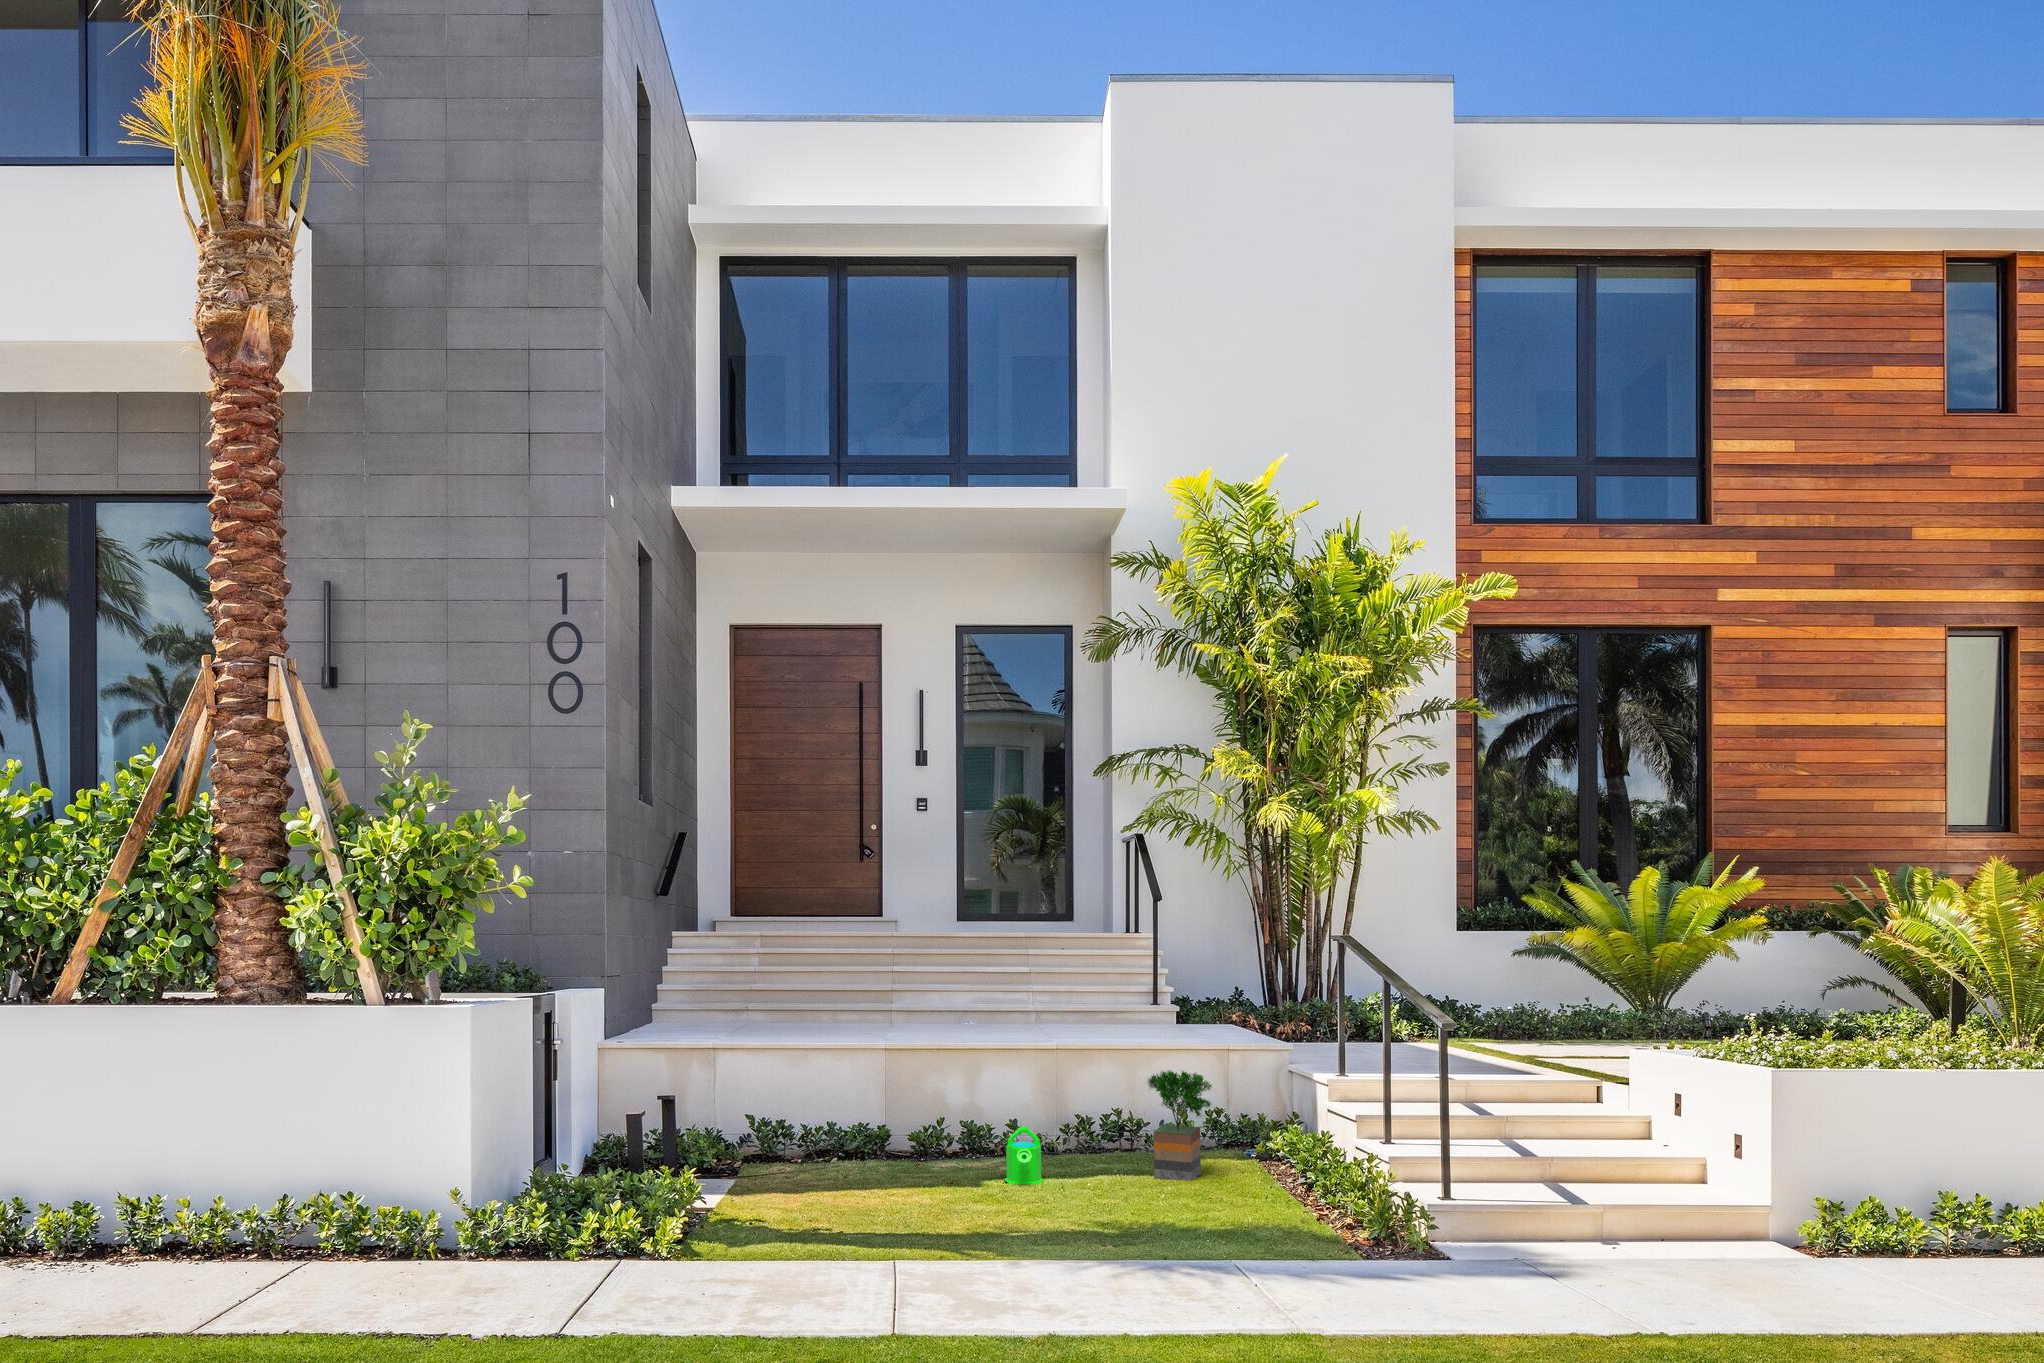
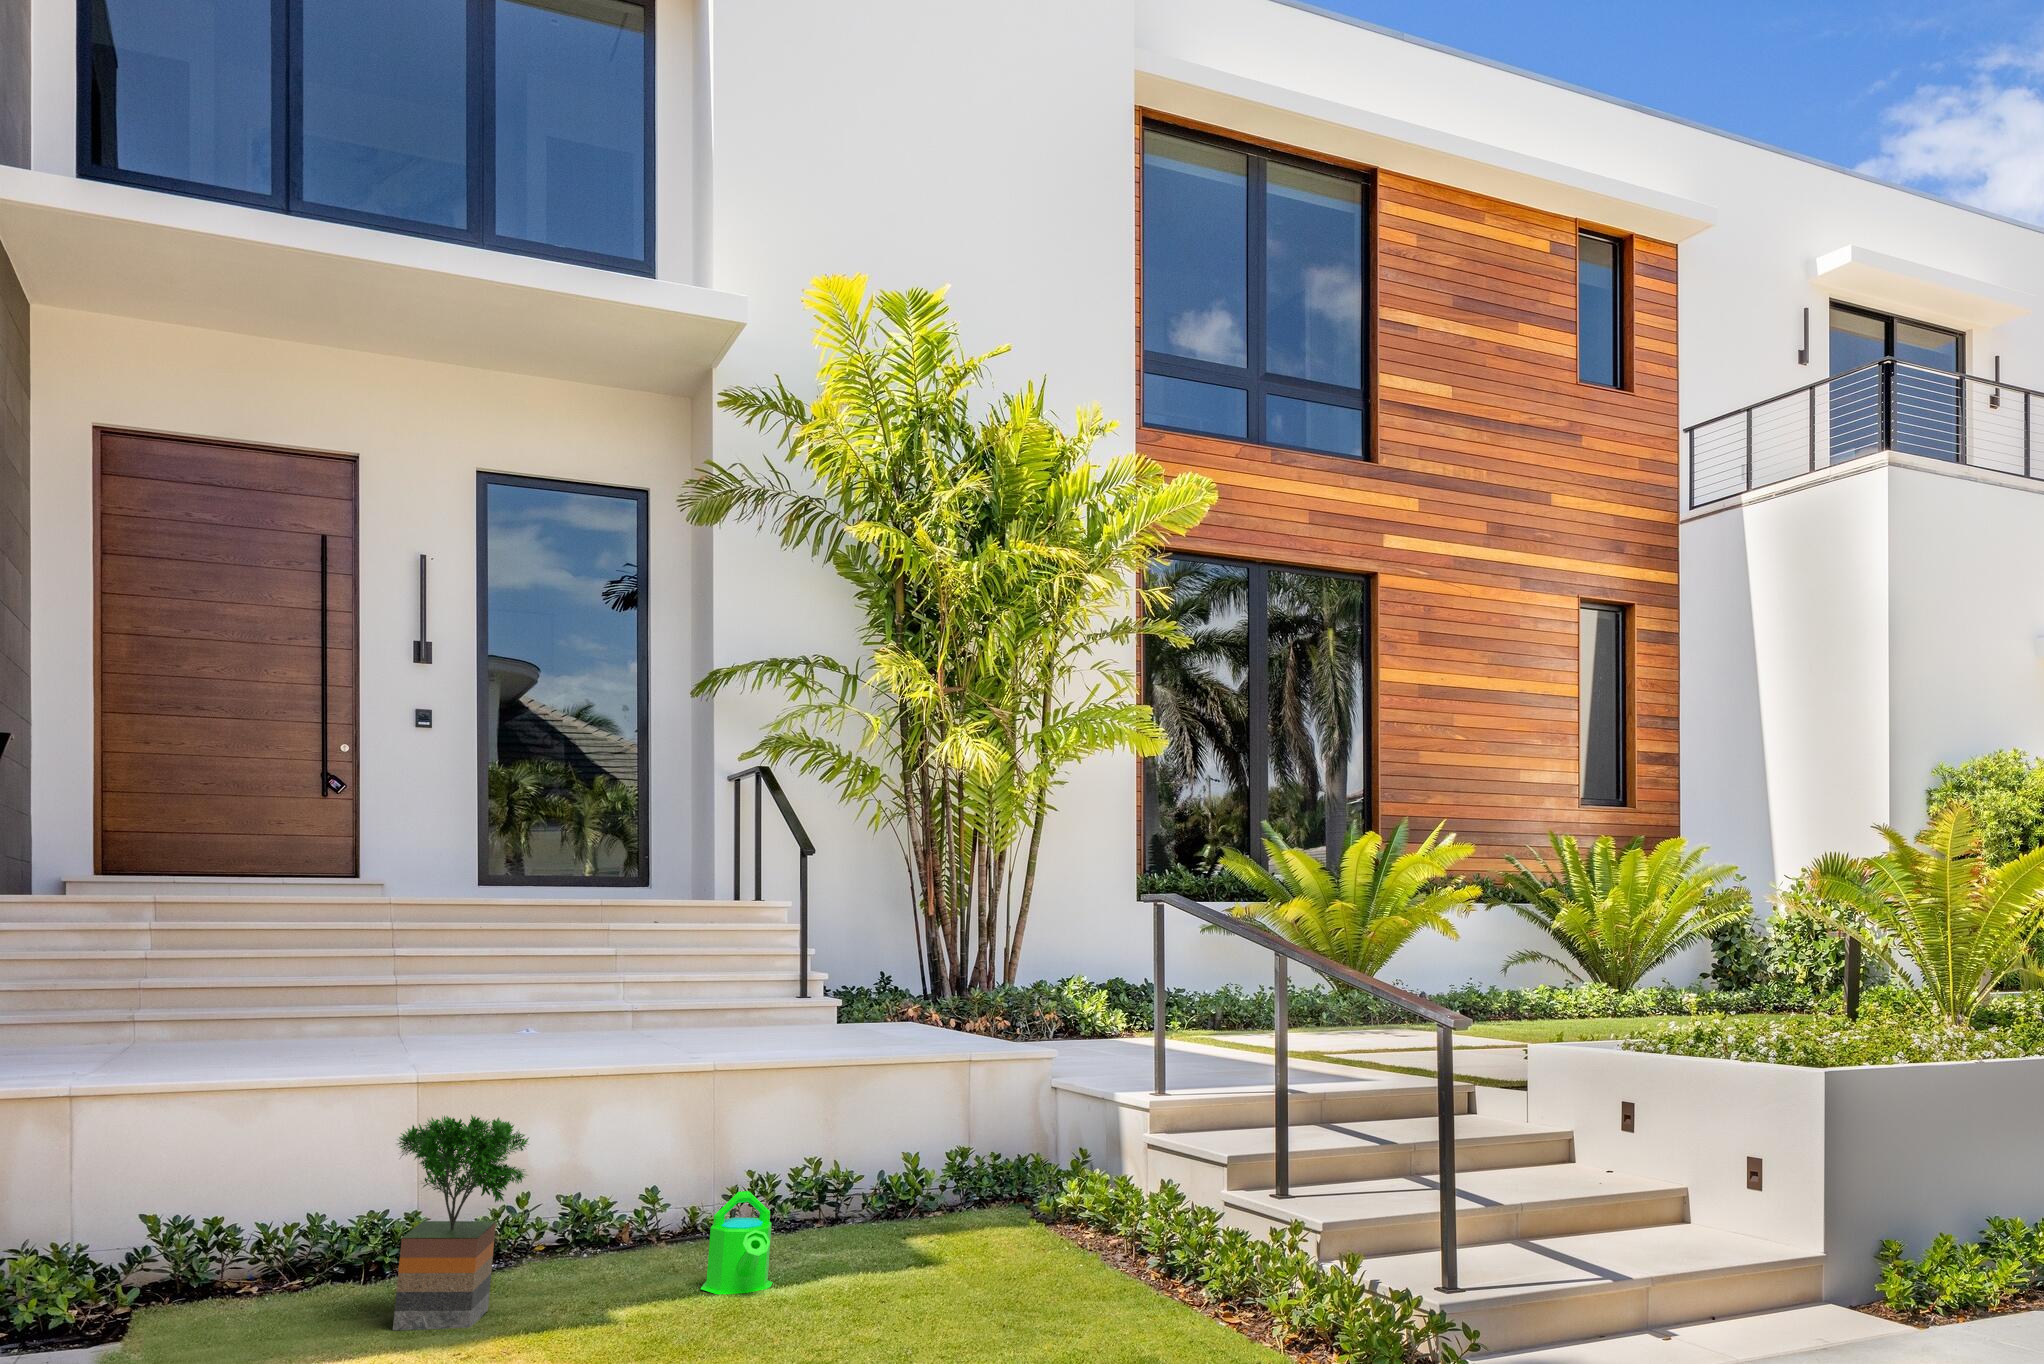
potted tree: present [1148,1070,1212,1181] -> present [393,1115,529,1330]

